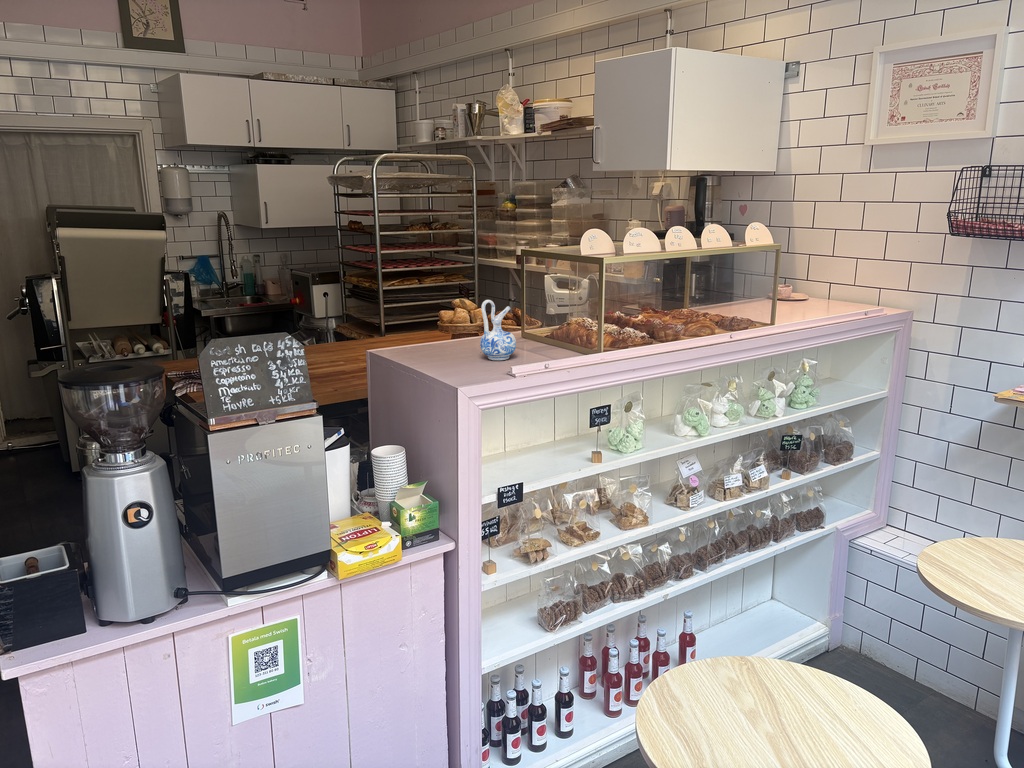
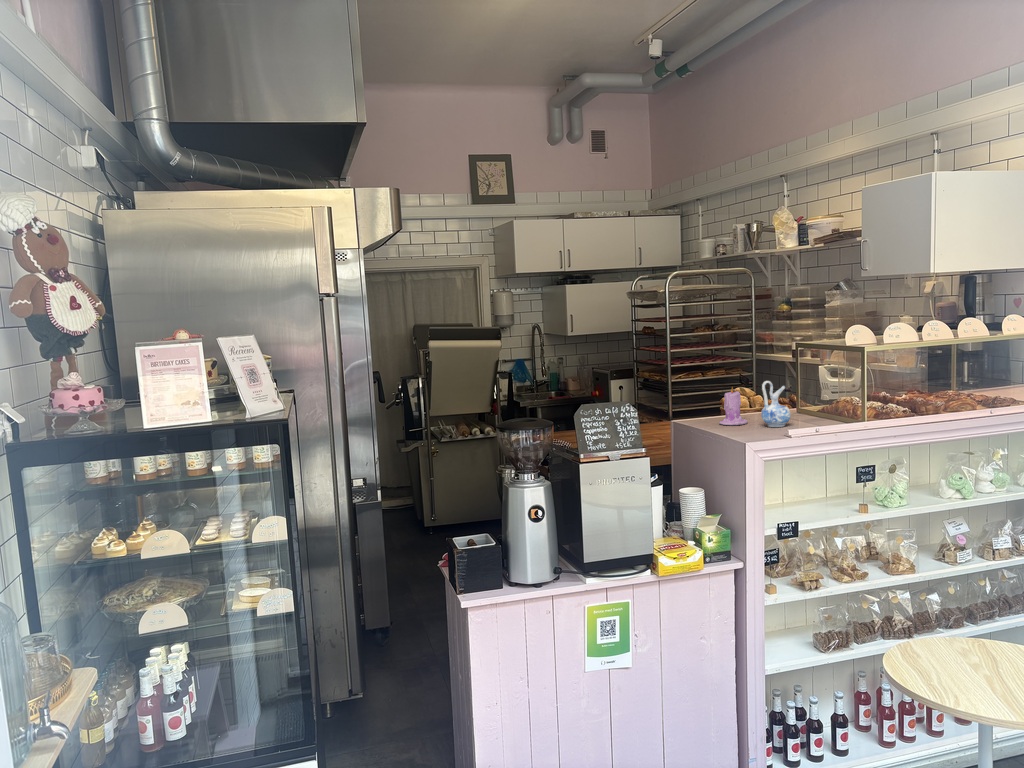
candle: none [428,306,463,357] -> present [719,389,748,425]

